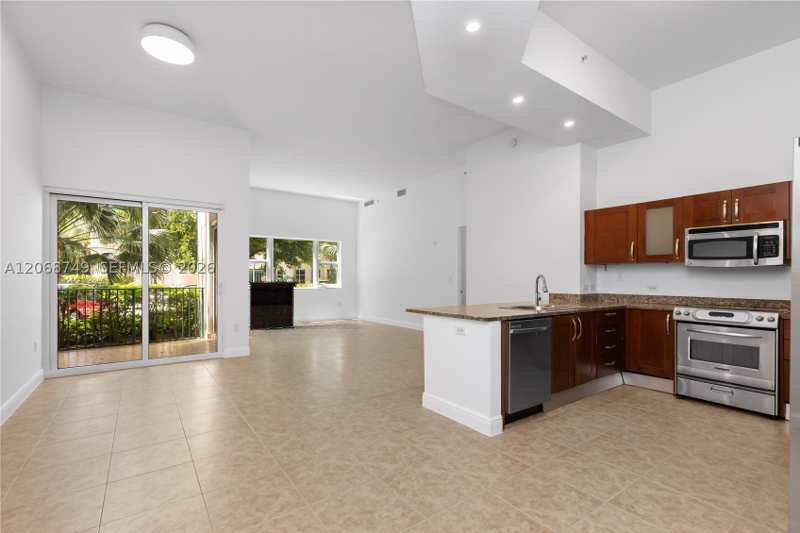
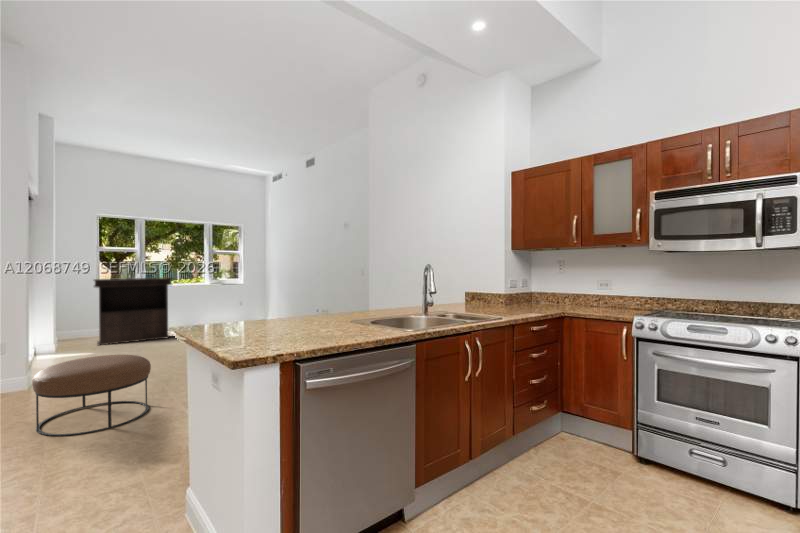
ottoman: none [274,331,336,377] -> present [32,355,151,436]

